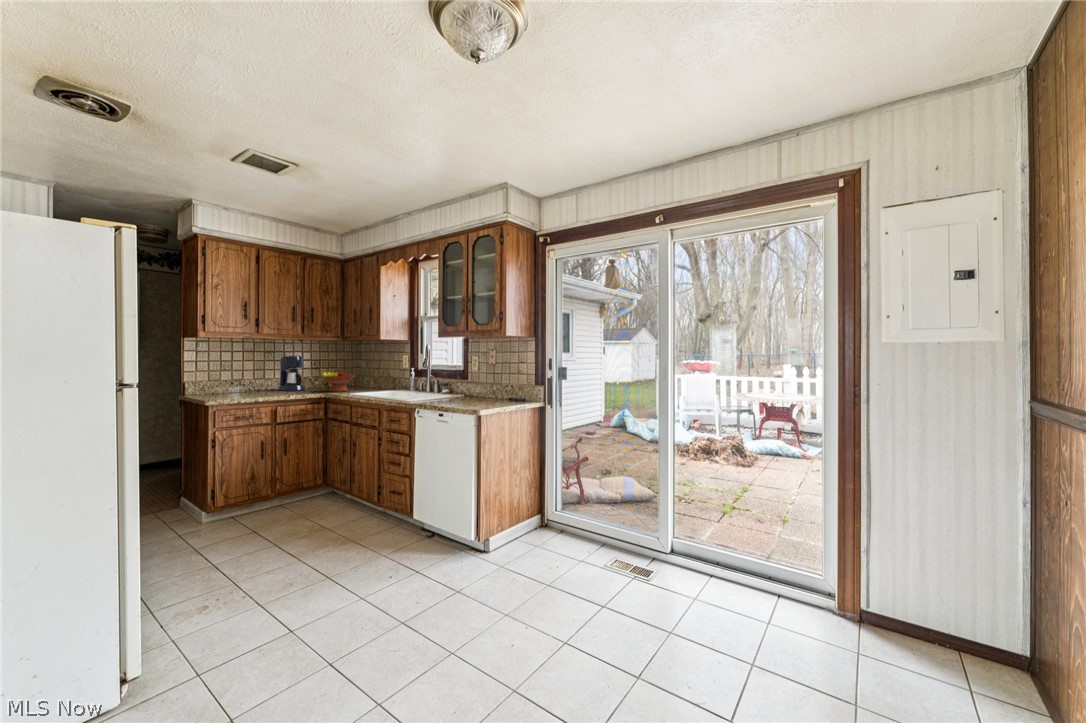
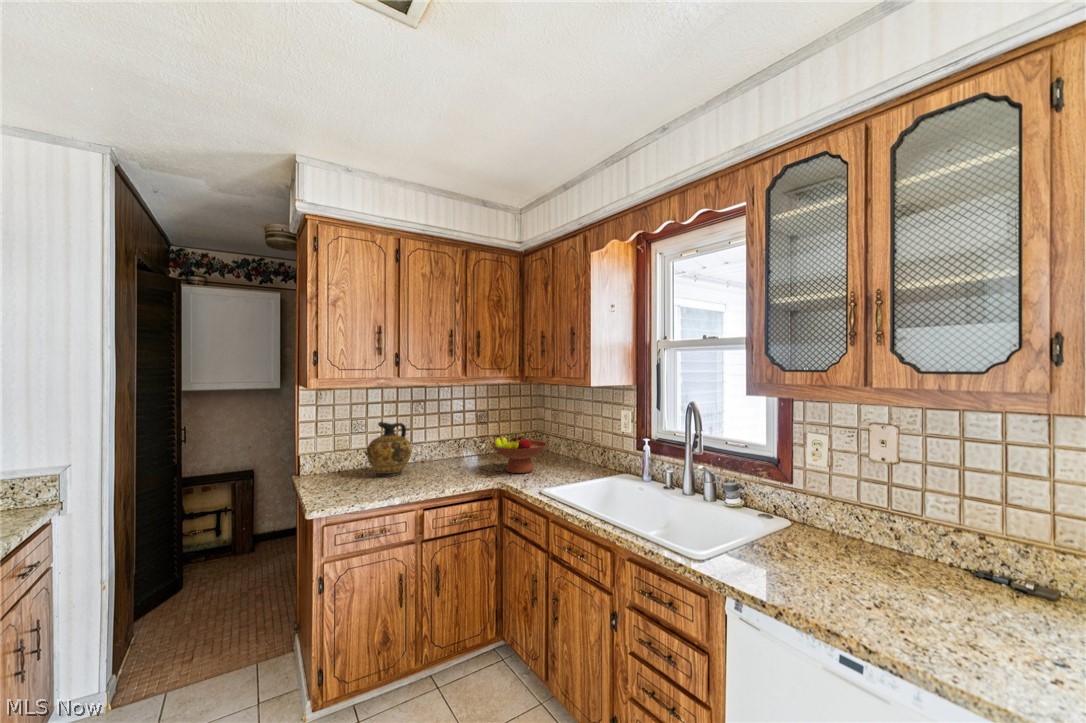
coffee maker: present [278,356,306,391] -> none [430,406,471,465]
ceramic jug: none [235,361,266,394] -> present [367,422,412,477]

